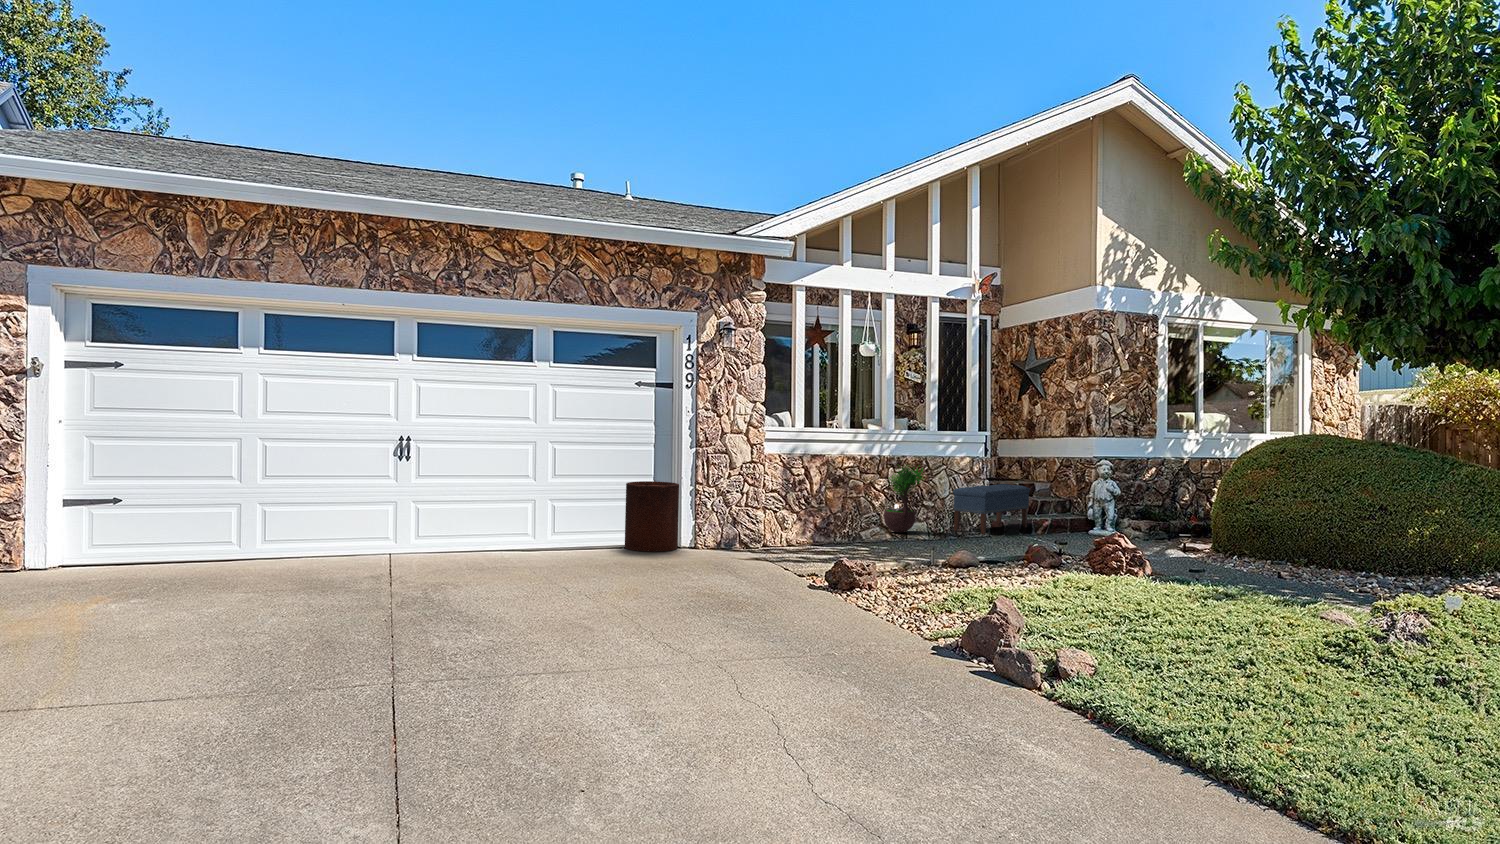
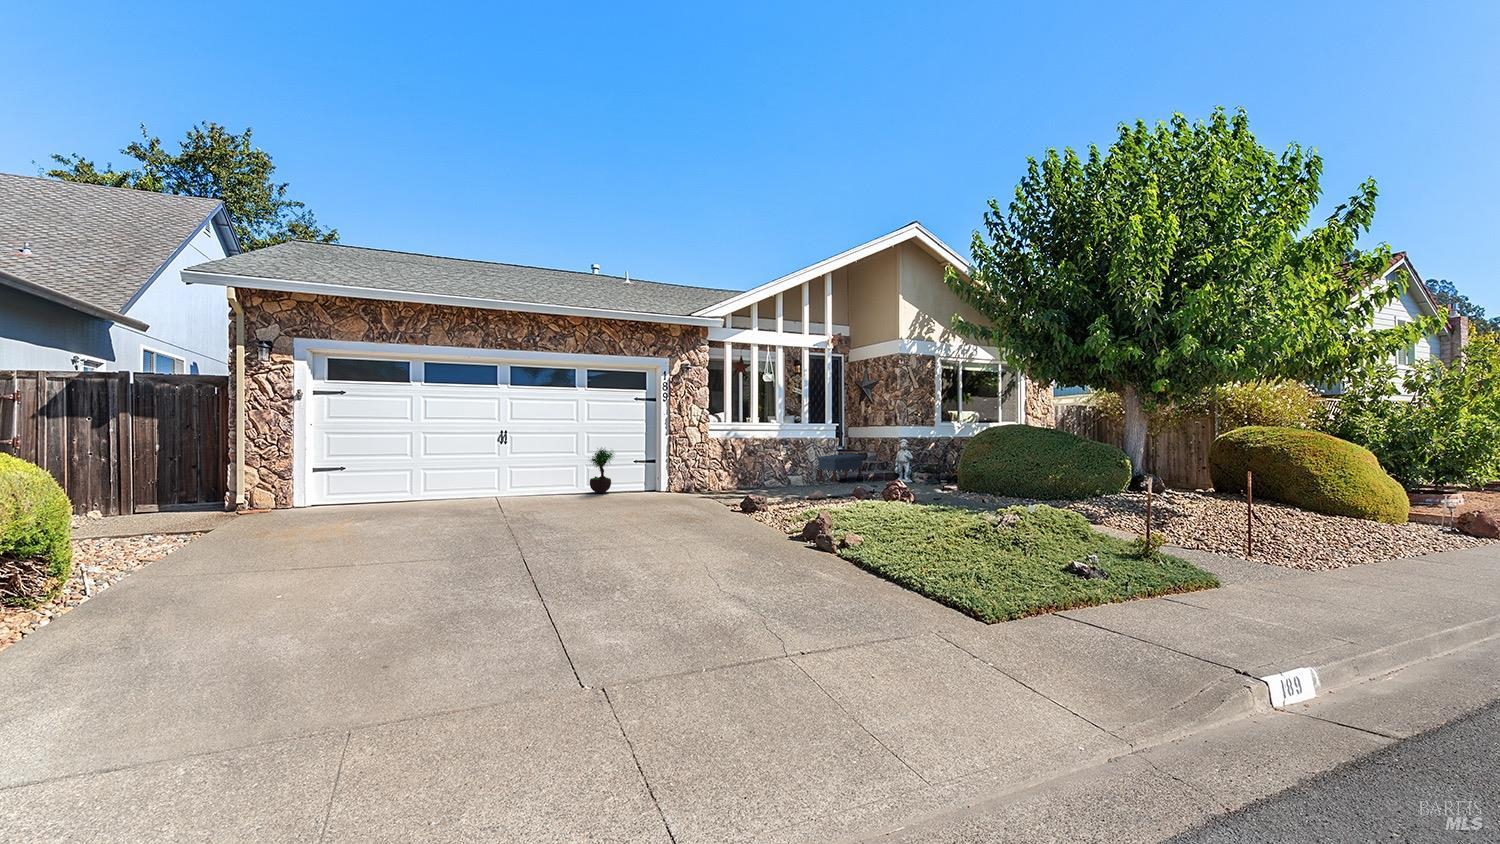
potted tree: present [884,465,923,533] -> present [590,447,613,493]
trash can: present [625,481,679,552] -> none [630,455,660,494]

